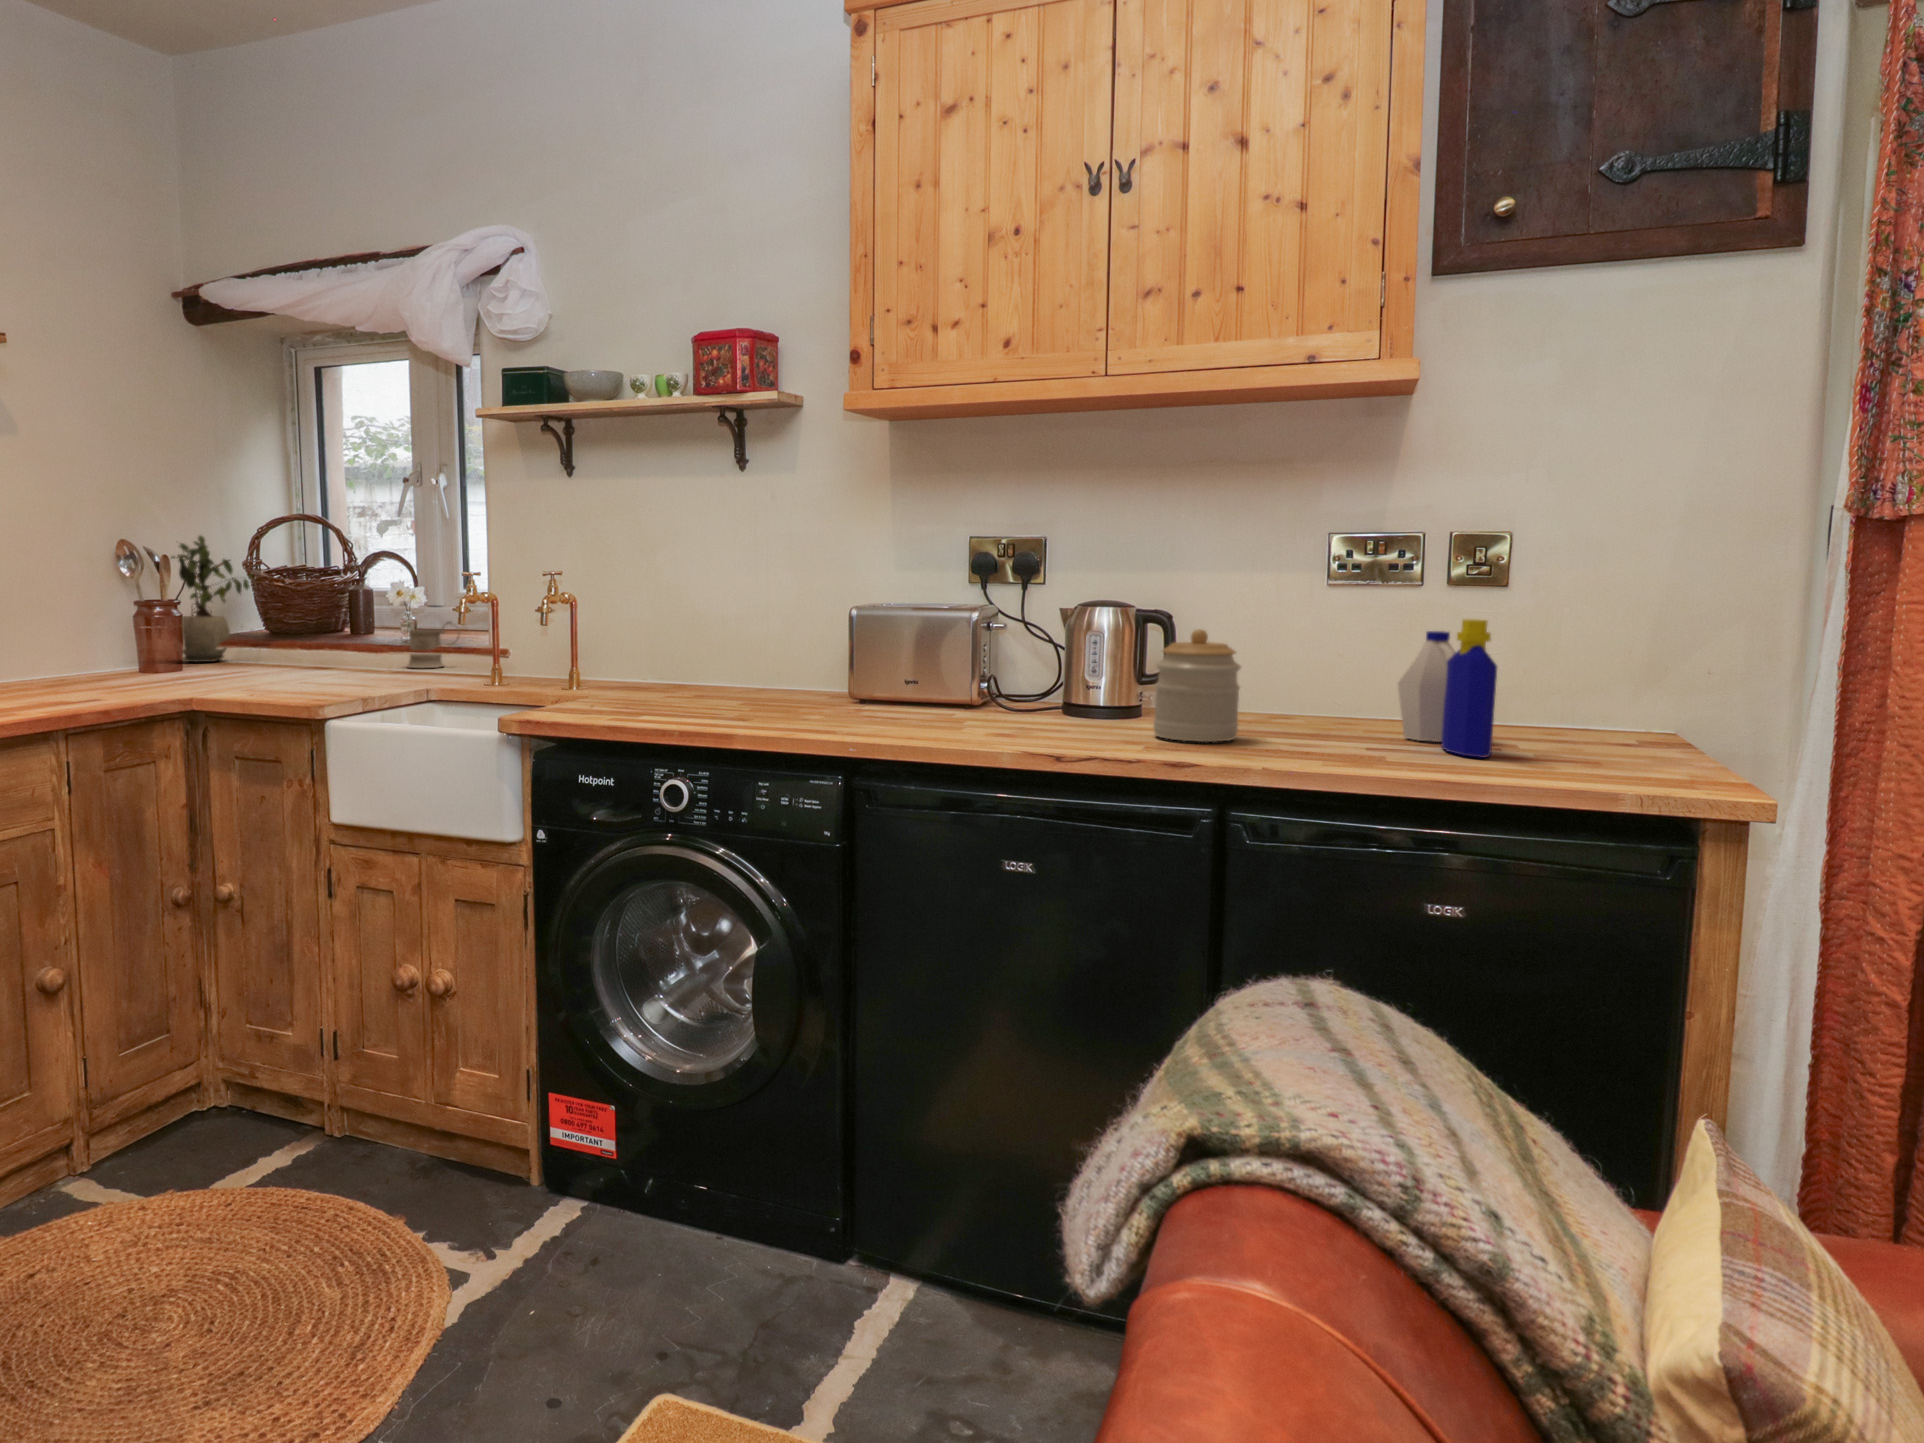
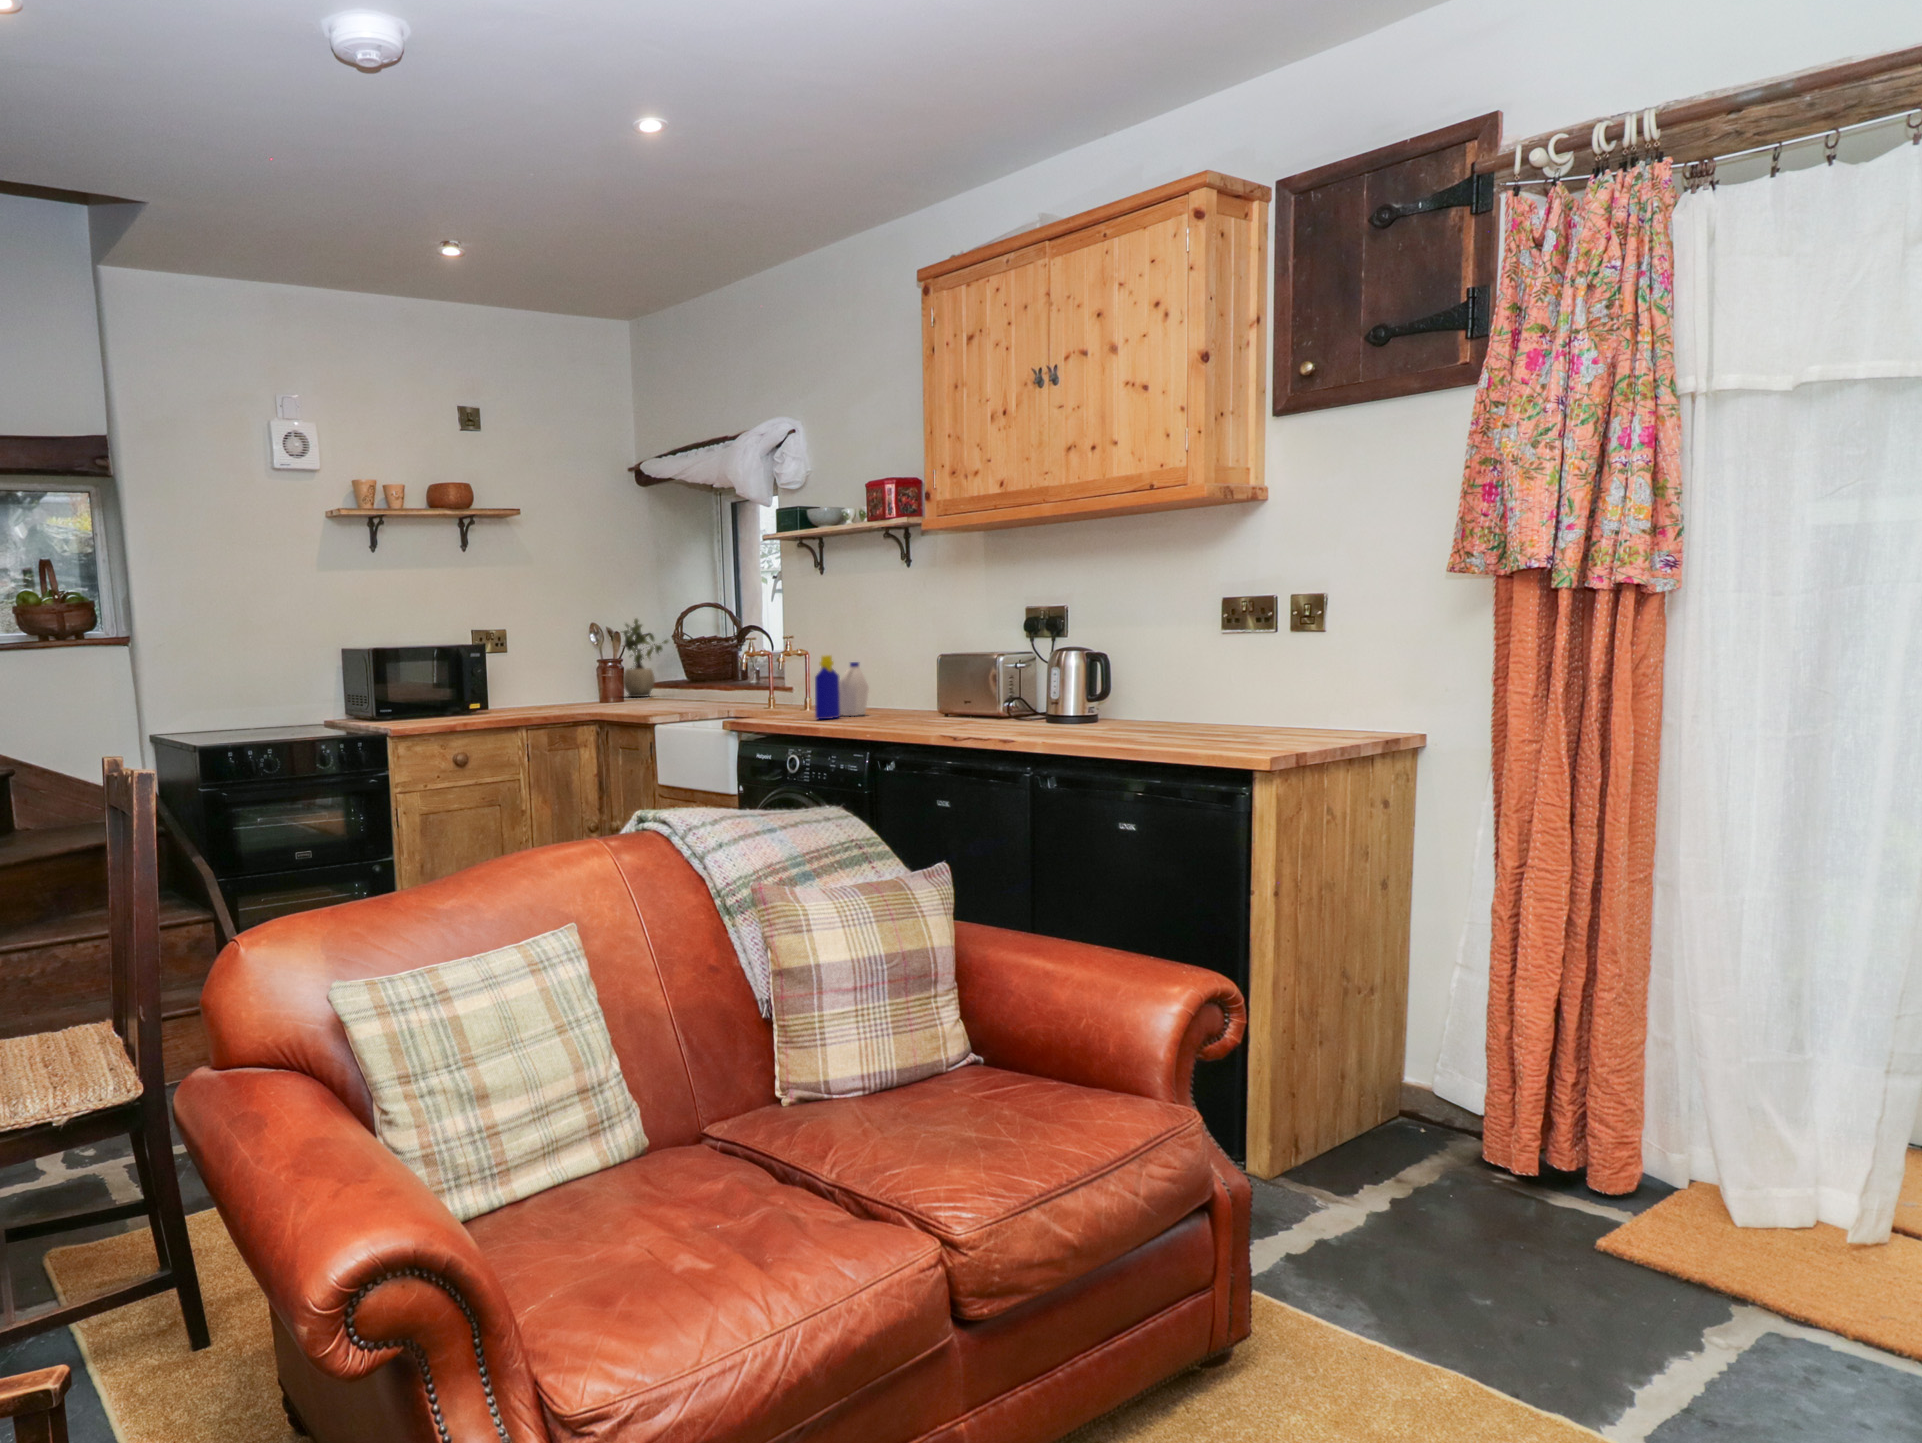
bottle: present [1398,619,1497,758] -> present [815,655,869,719]
mug: present [408,621,458,668] -> none [738,669,770,700]
jar: present [1153,629,1241,742] -> none [1008,663,1059,731]

